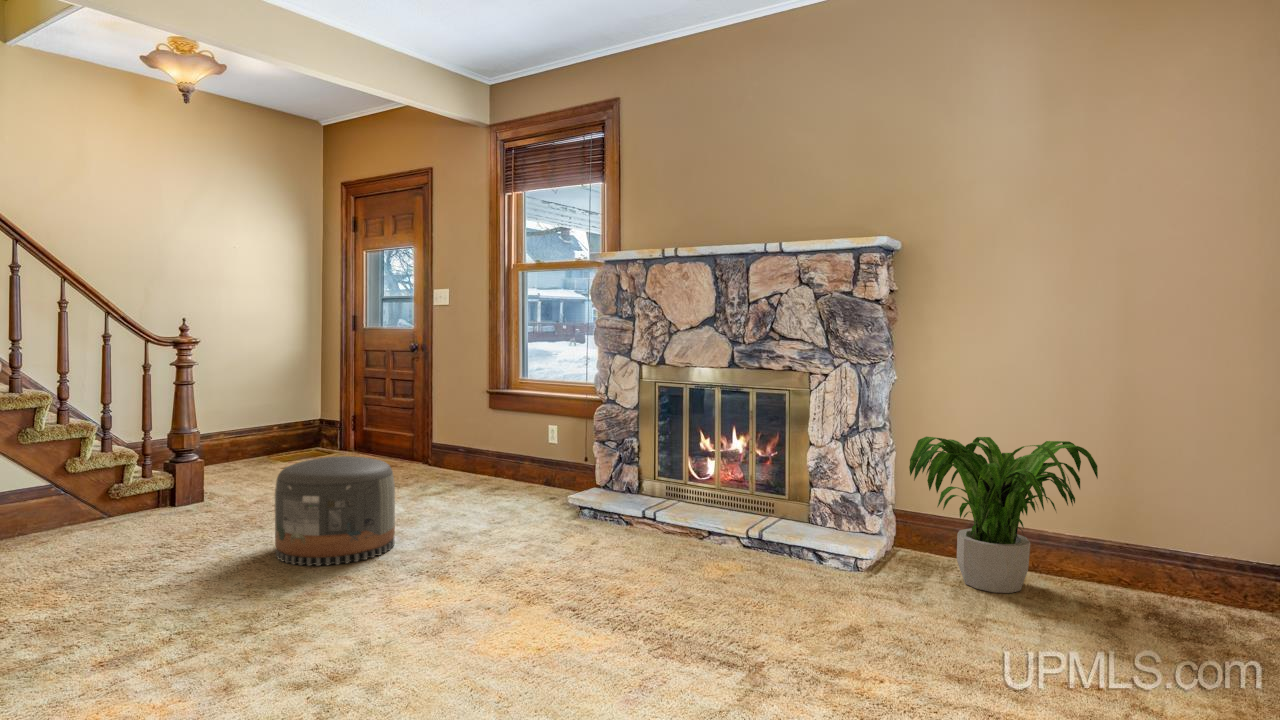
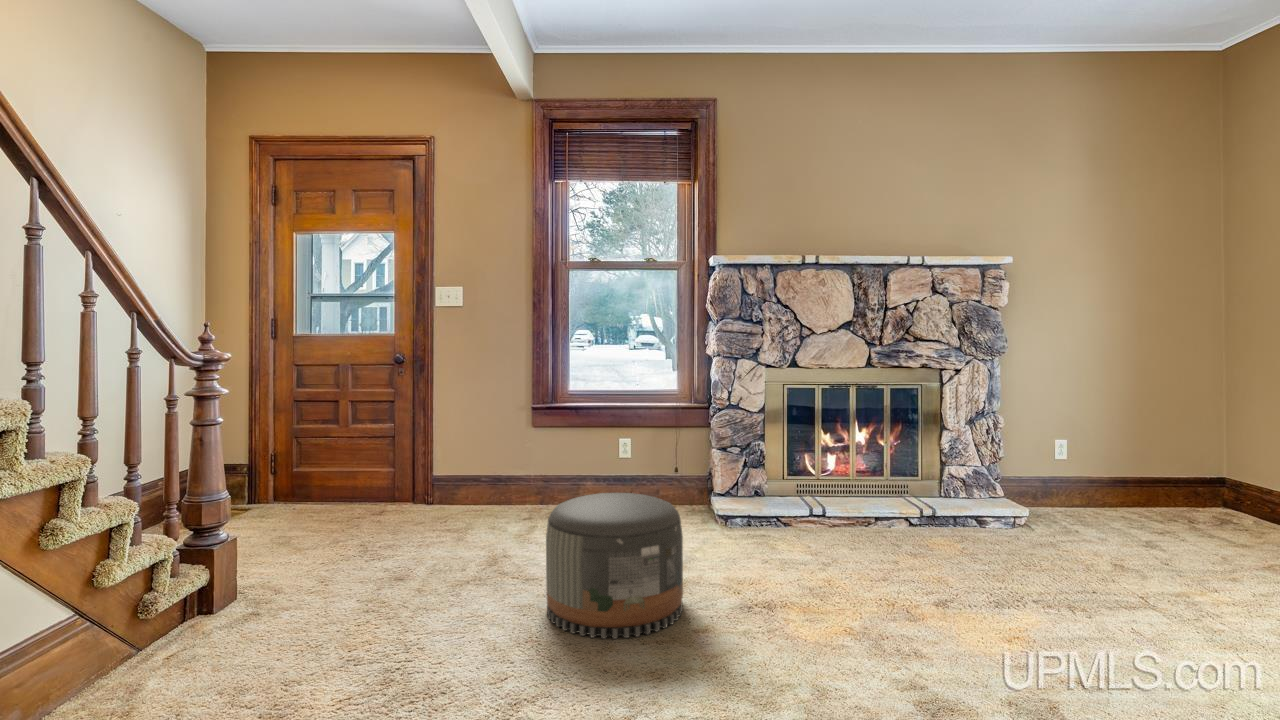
potted plant: present [909,437,1098,593] -> none [1026,408,1173,522]

